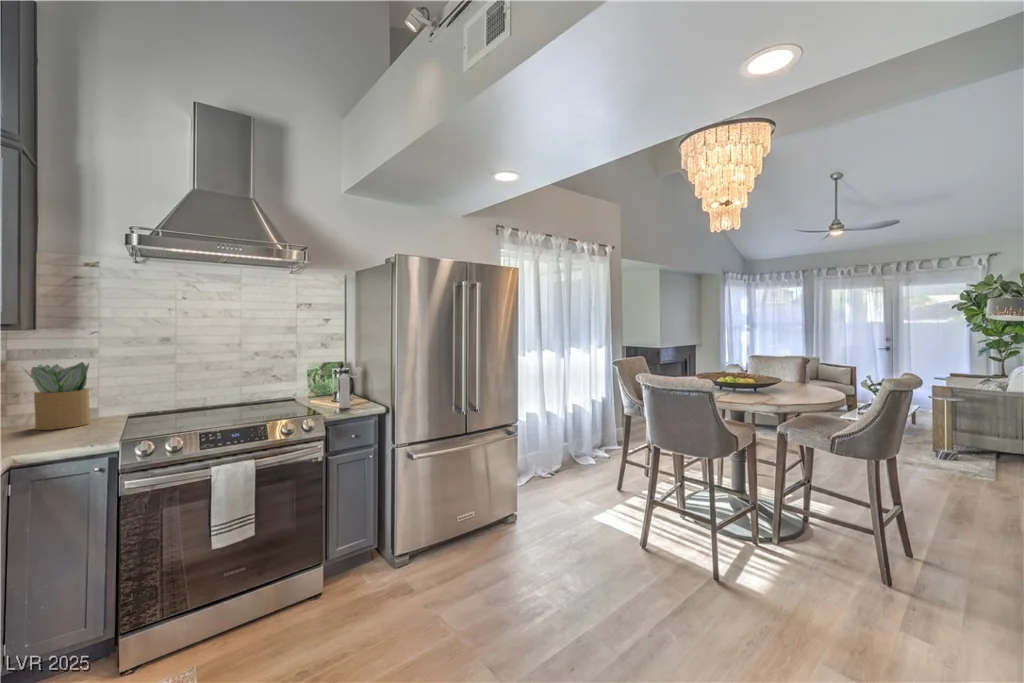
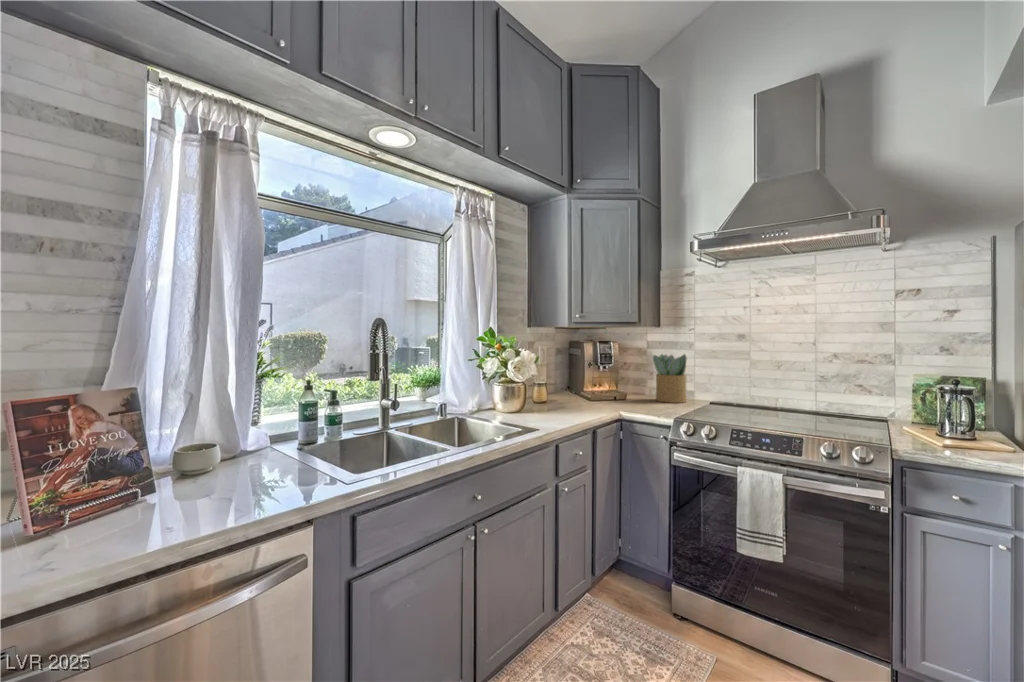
pepper mill: present [339,368,362,408] -> none [934,388,993,448]

